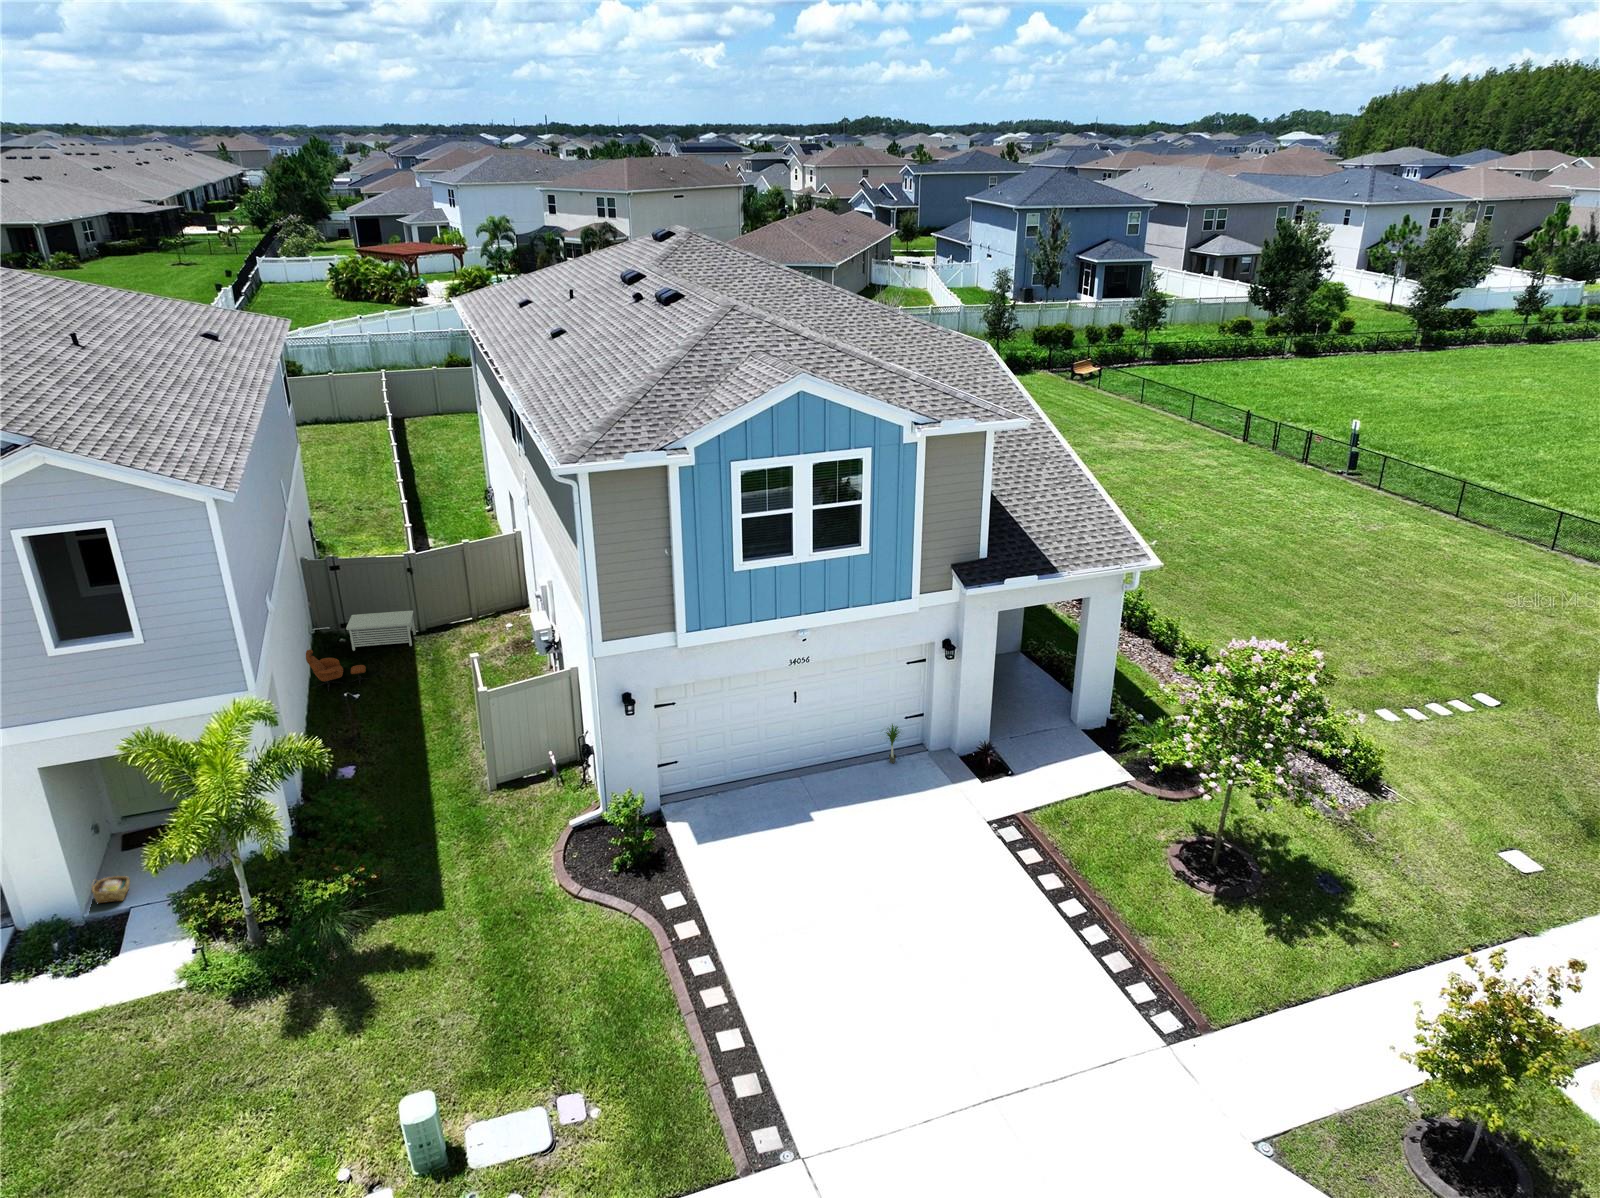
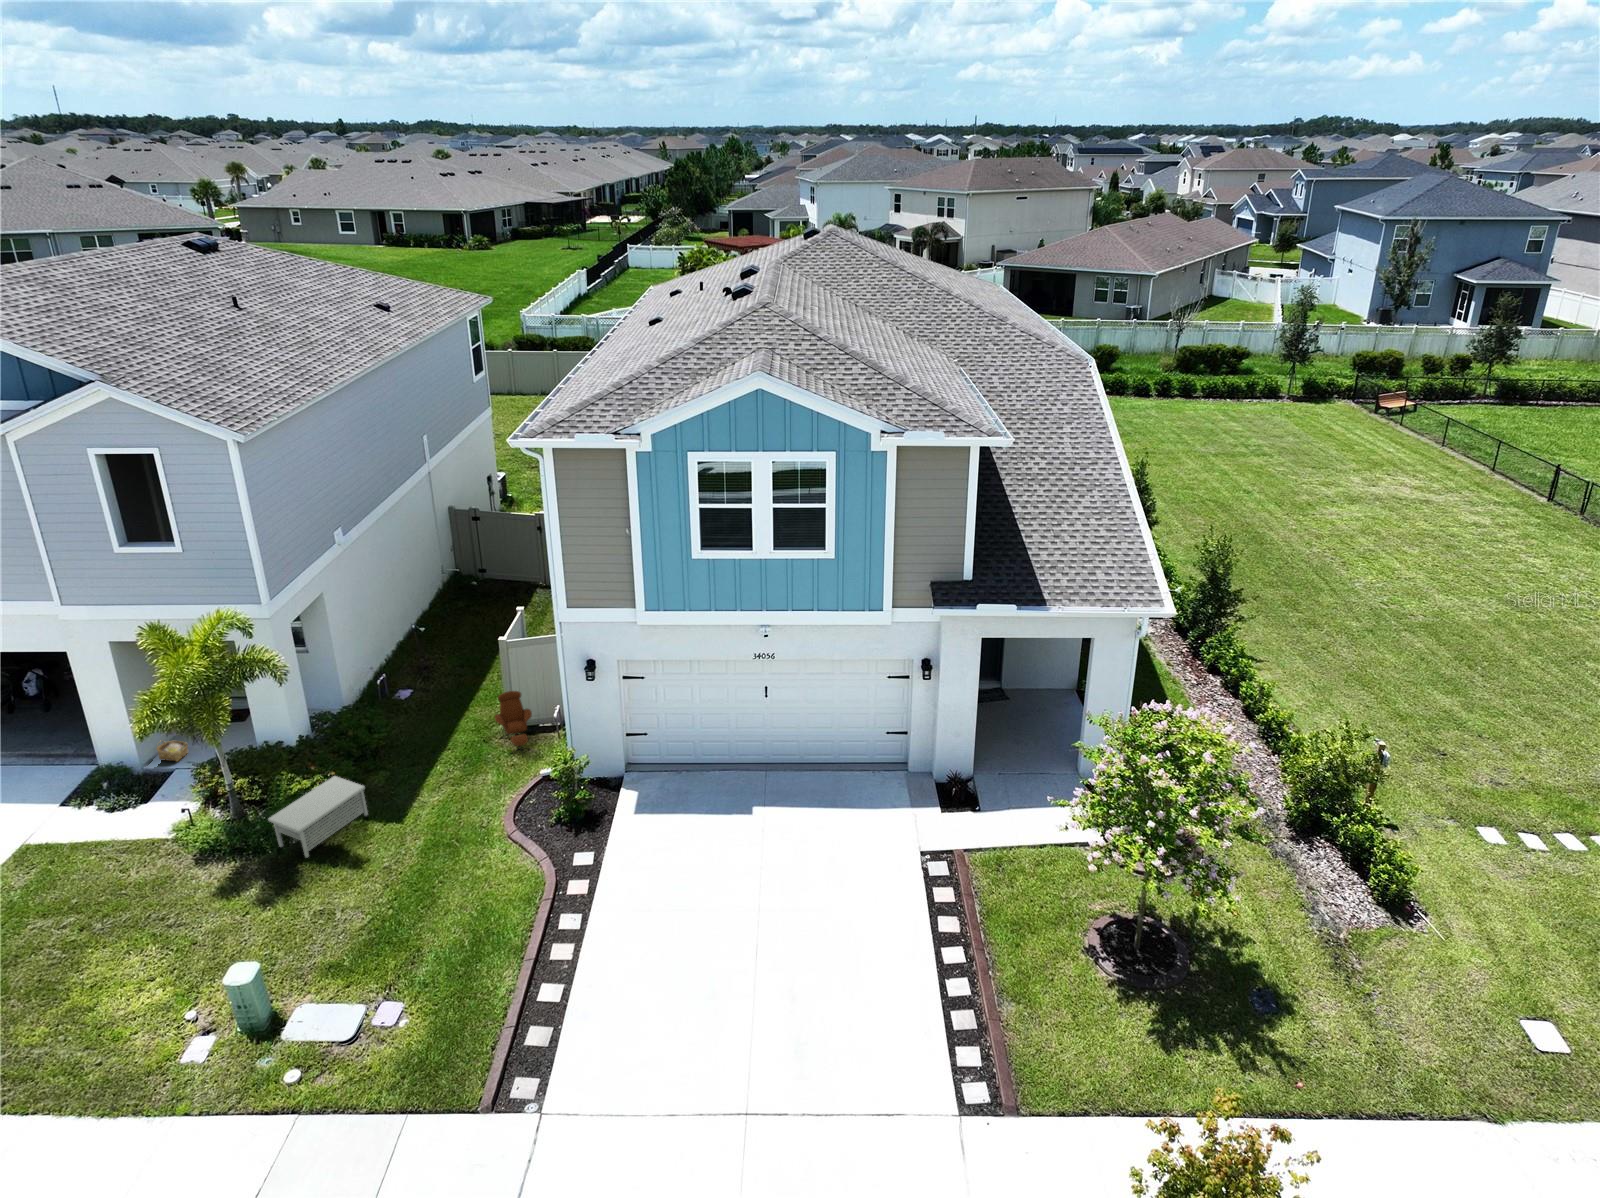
storage bench: present [346,611,416,651] -> present [268,776,368,857]
lounge chair: present [306,650,368,691] -> present [495,691,532,751]
potted plant: present [886,724,900,763] -> none [848,729,878,773]

